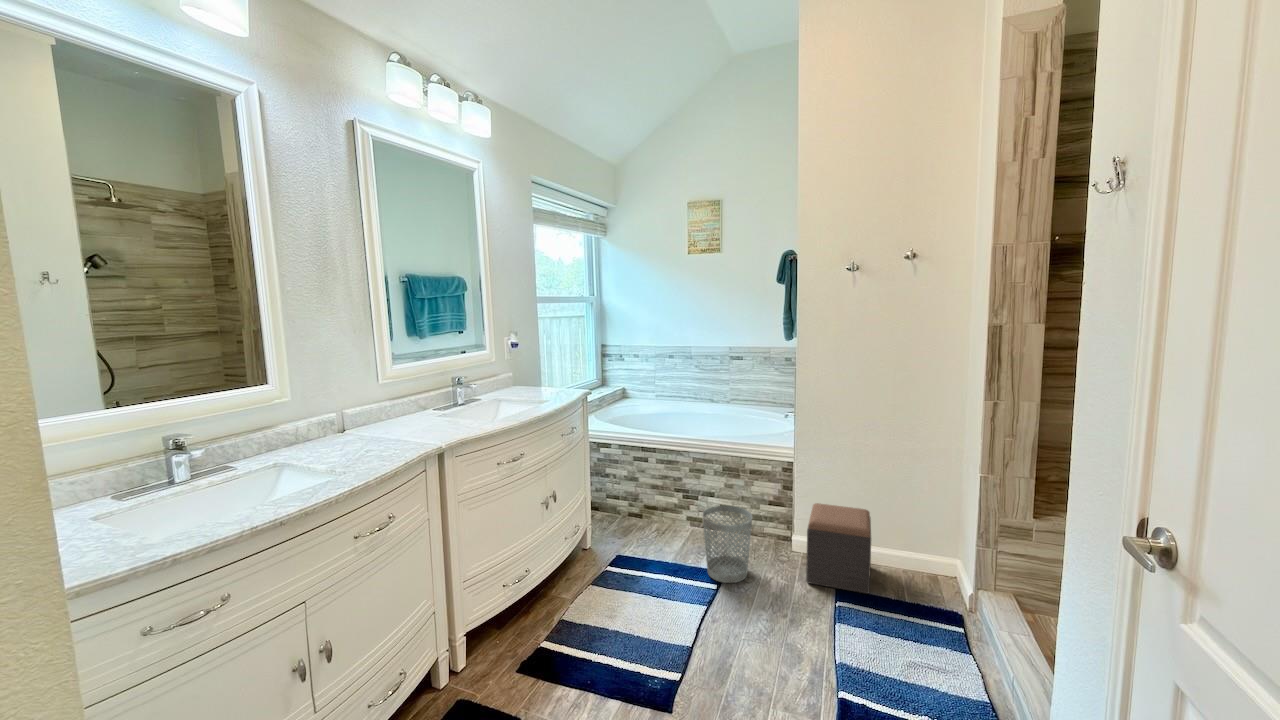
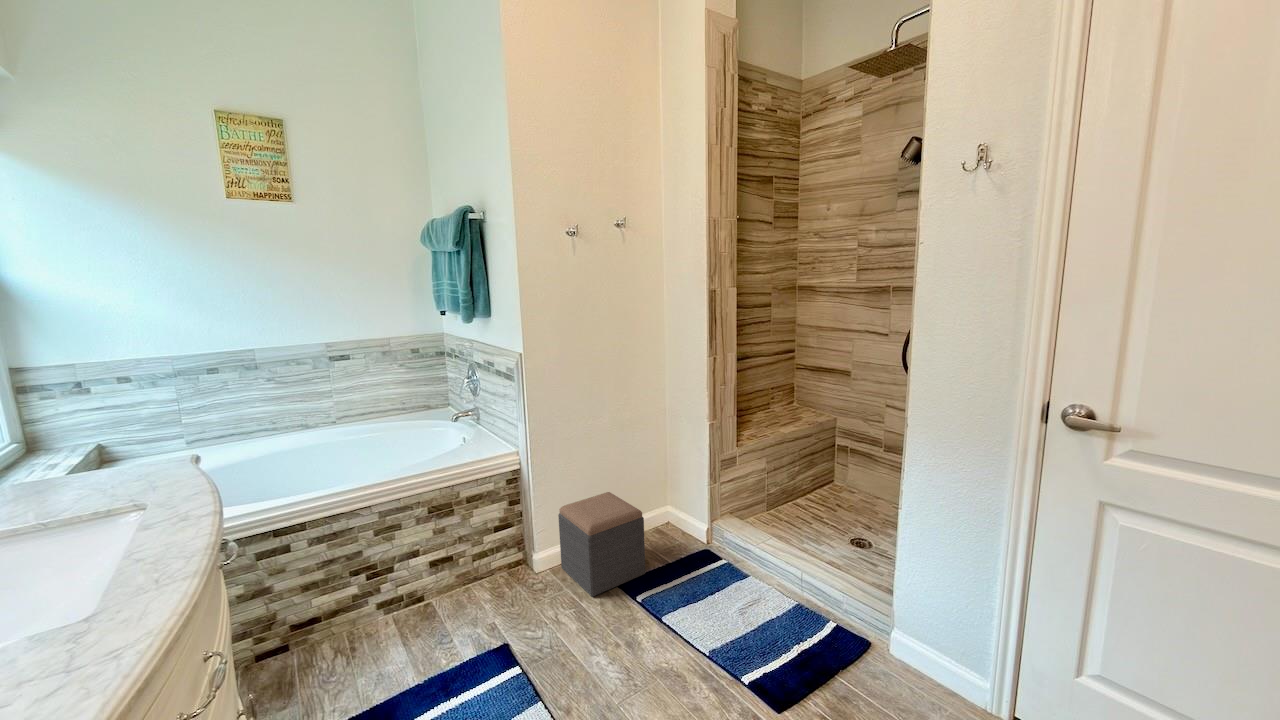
wastebasket: present [702,506,752,583] -> none [465,549,535,661]

